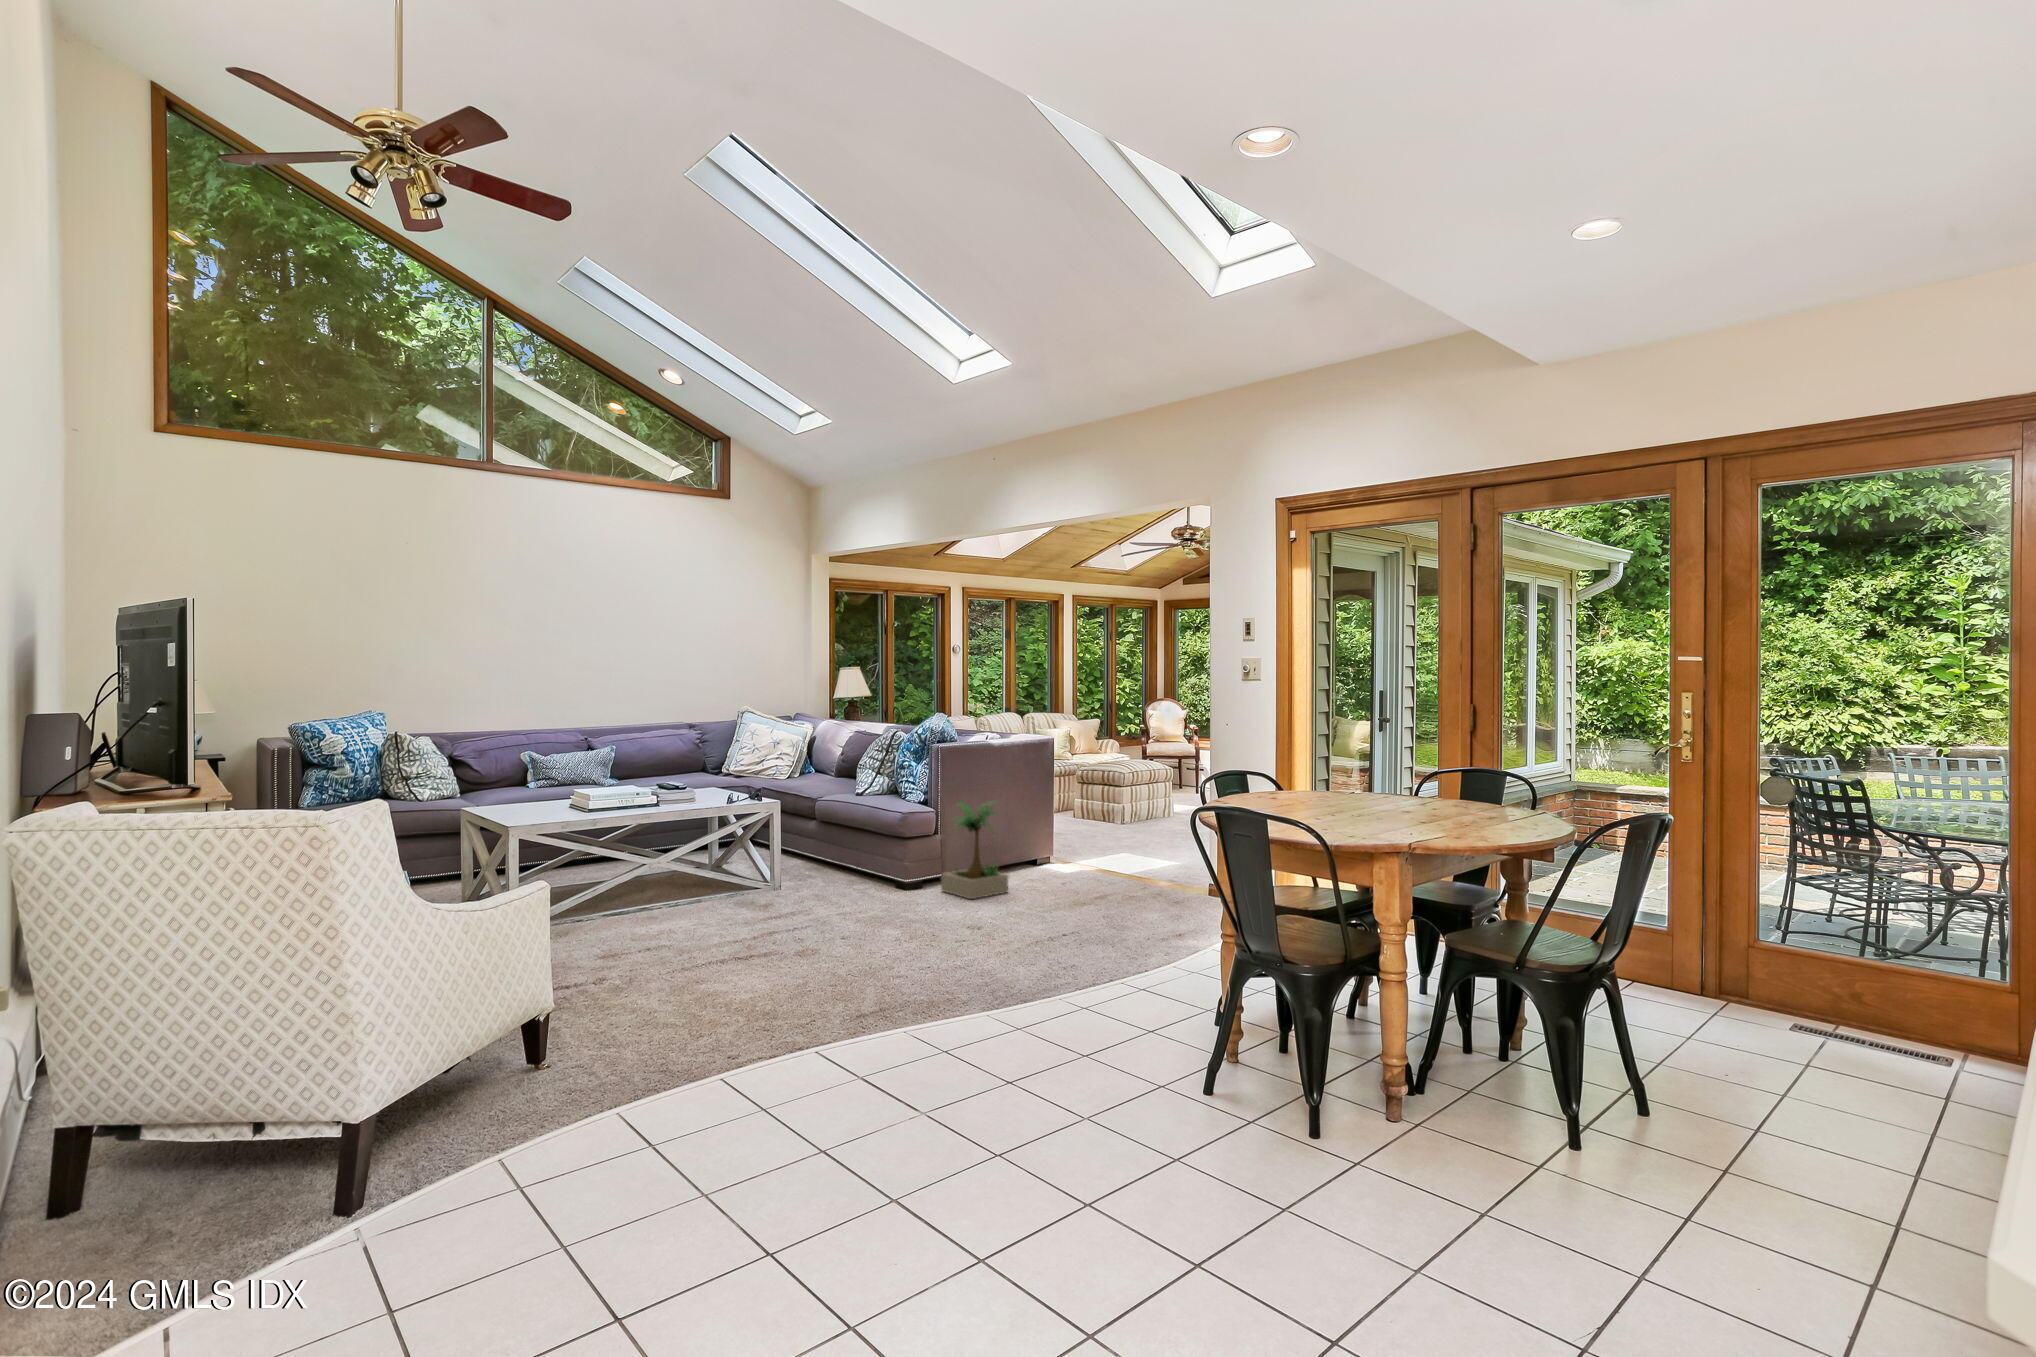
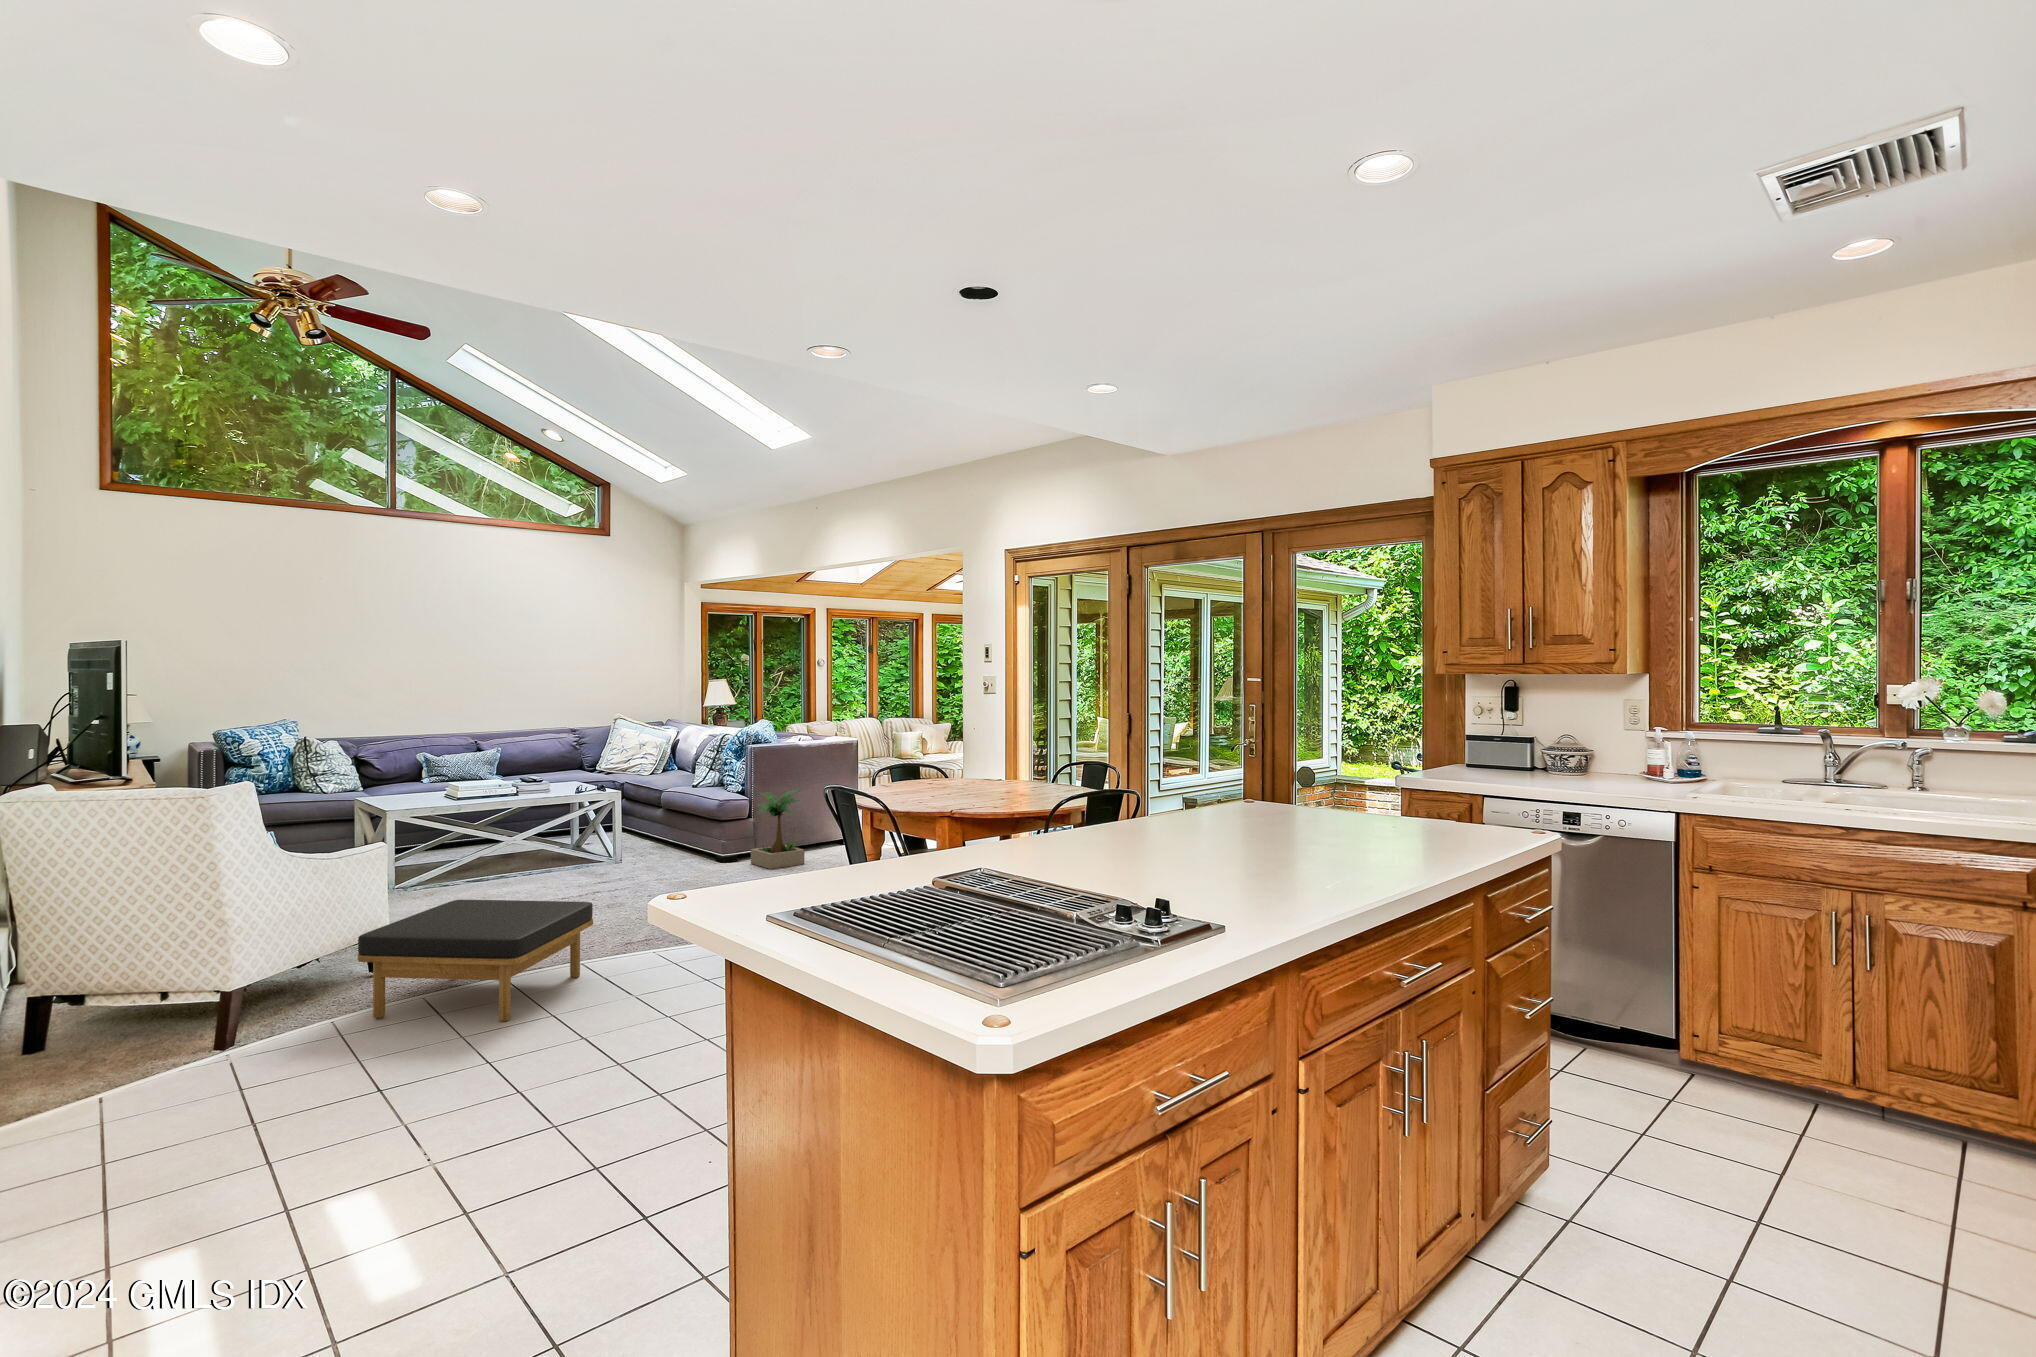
ottoman: none [537,961,843,1163] -> present [358,900,593,1022]

